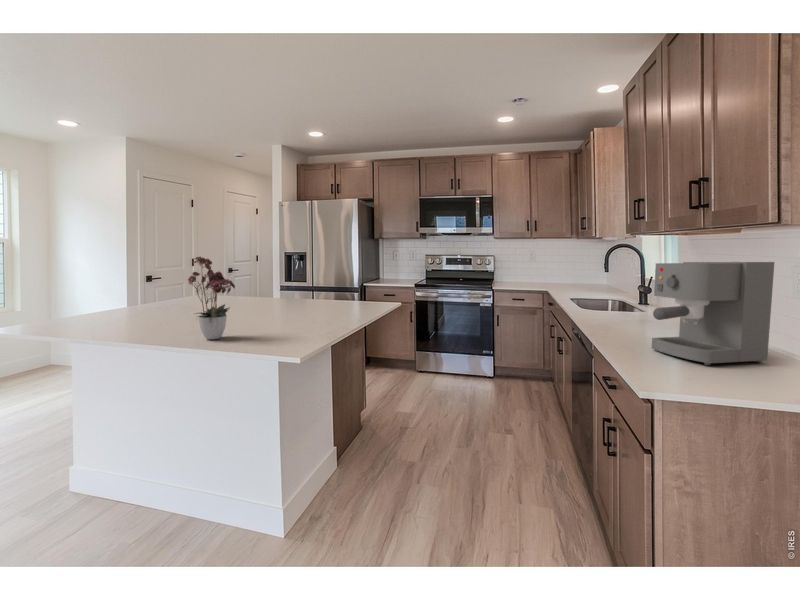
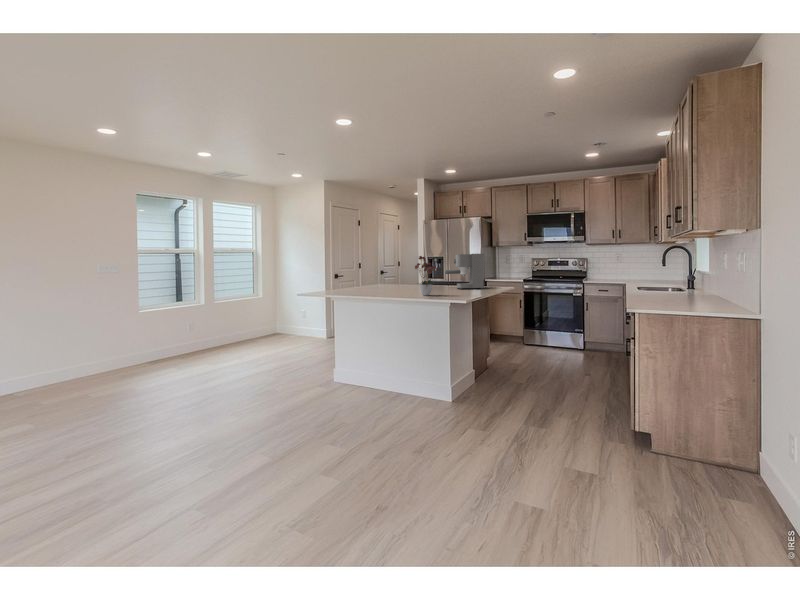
coffee maker: present [652,262,774,365] -> present [445,254,484,289]

